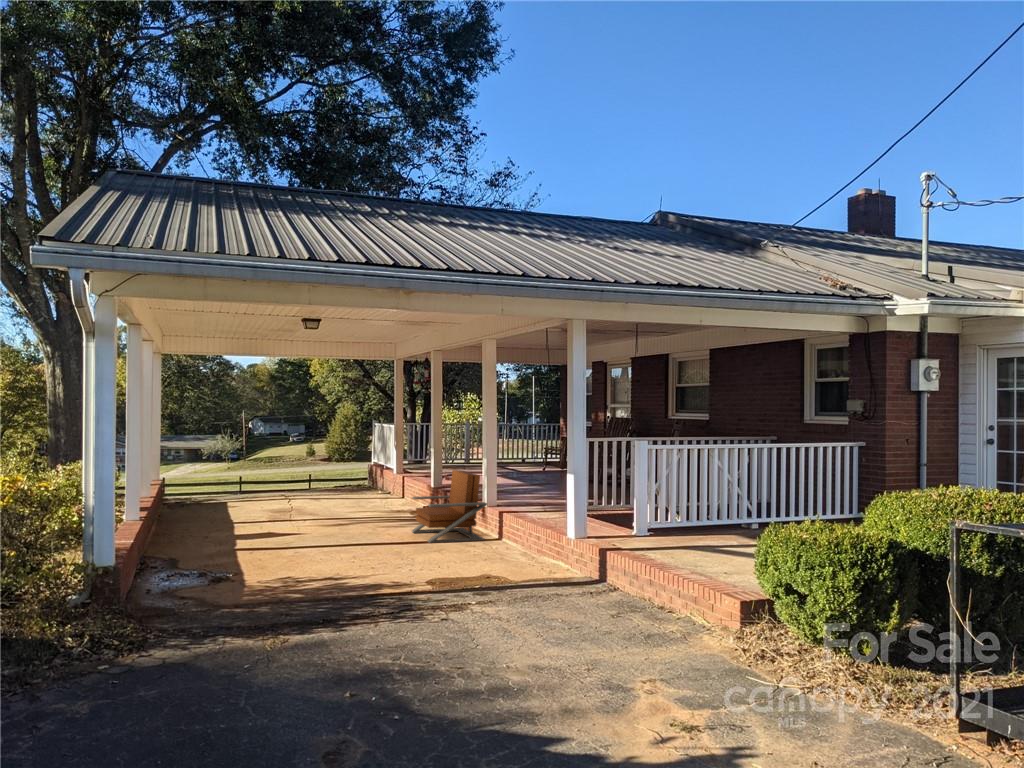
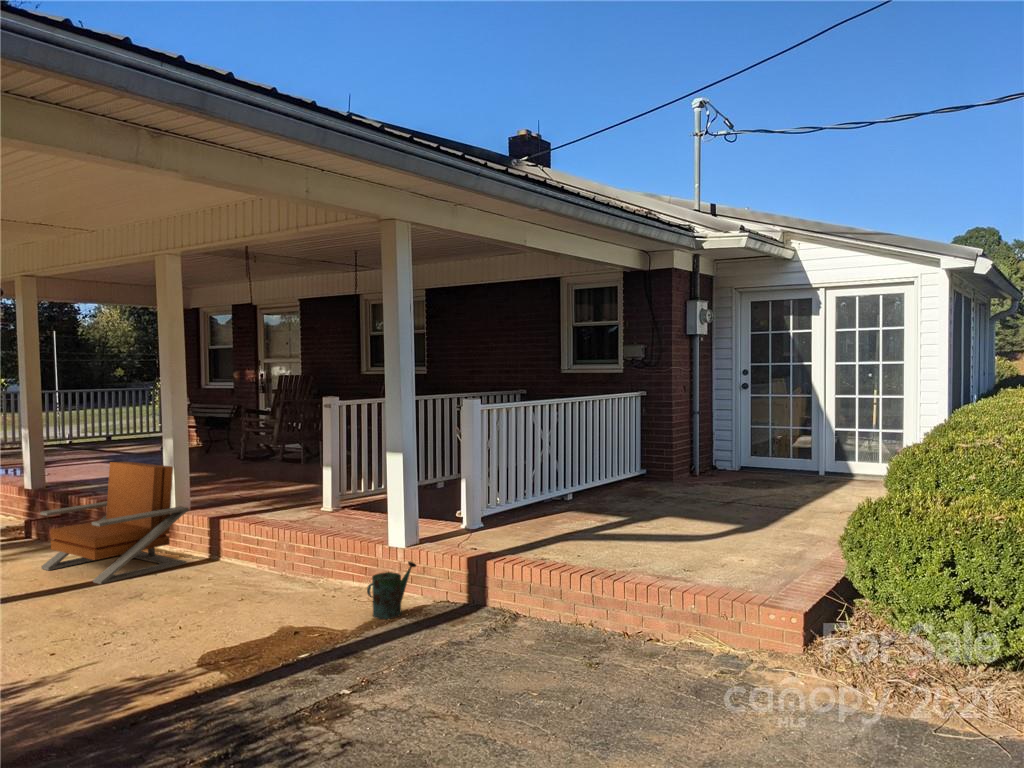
watering can: none [535,548,577,582] -> present [367,562,416,619]

